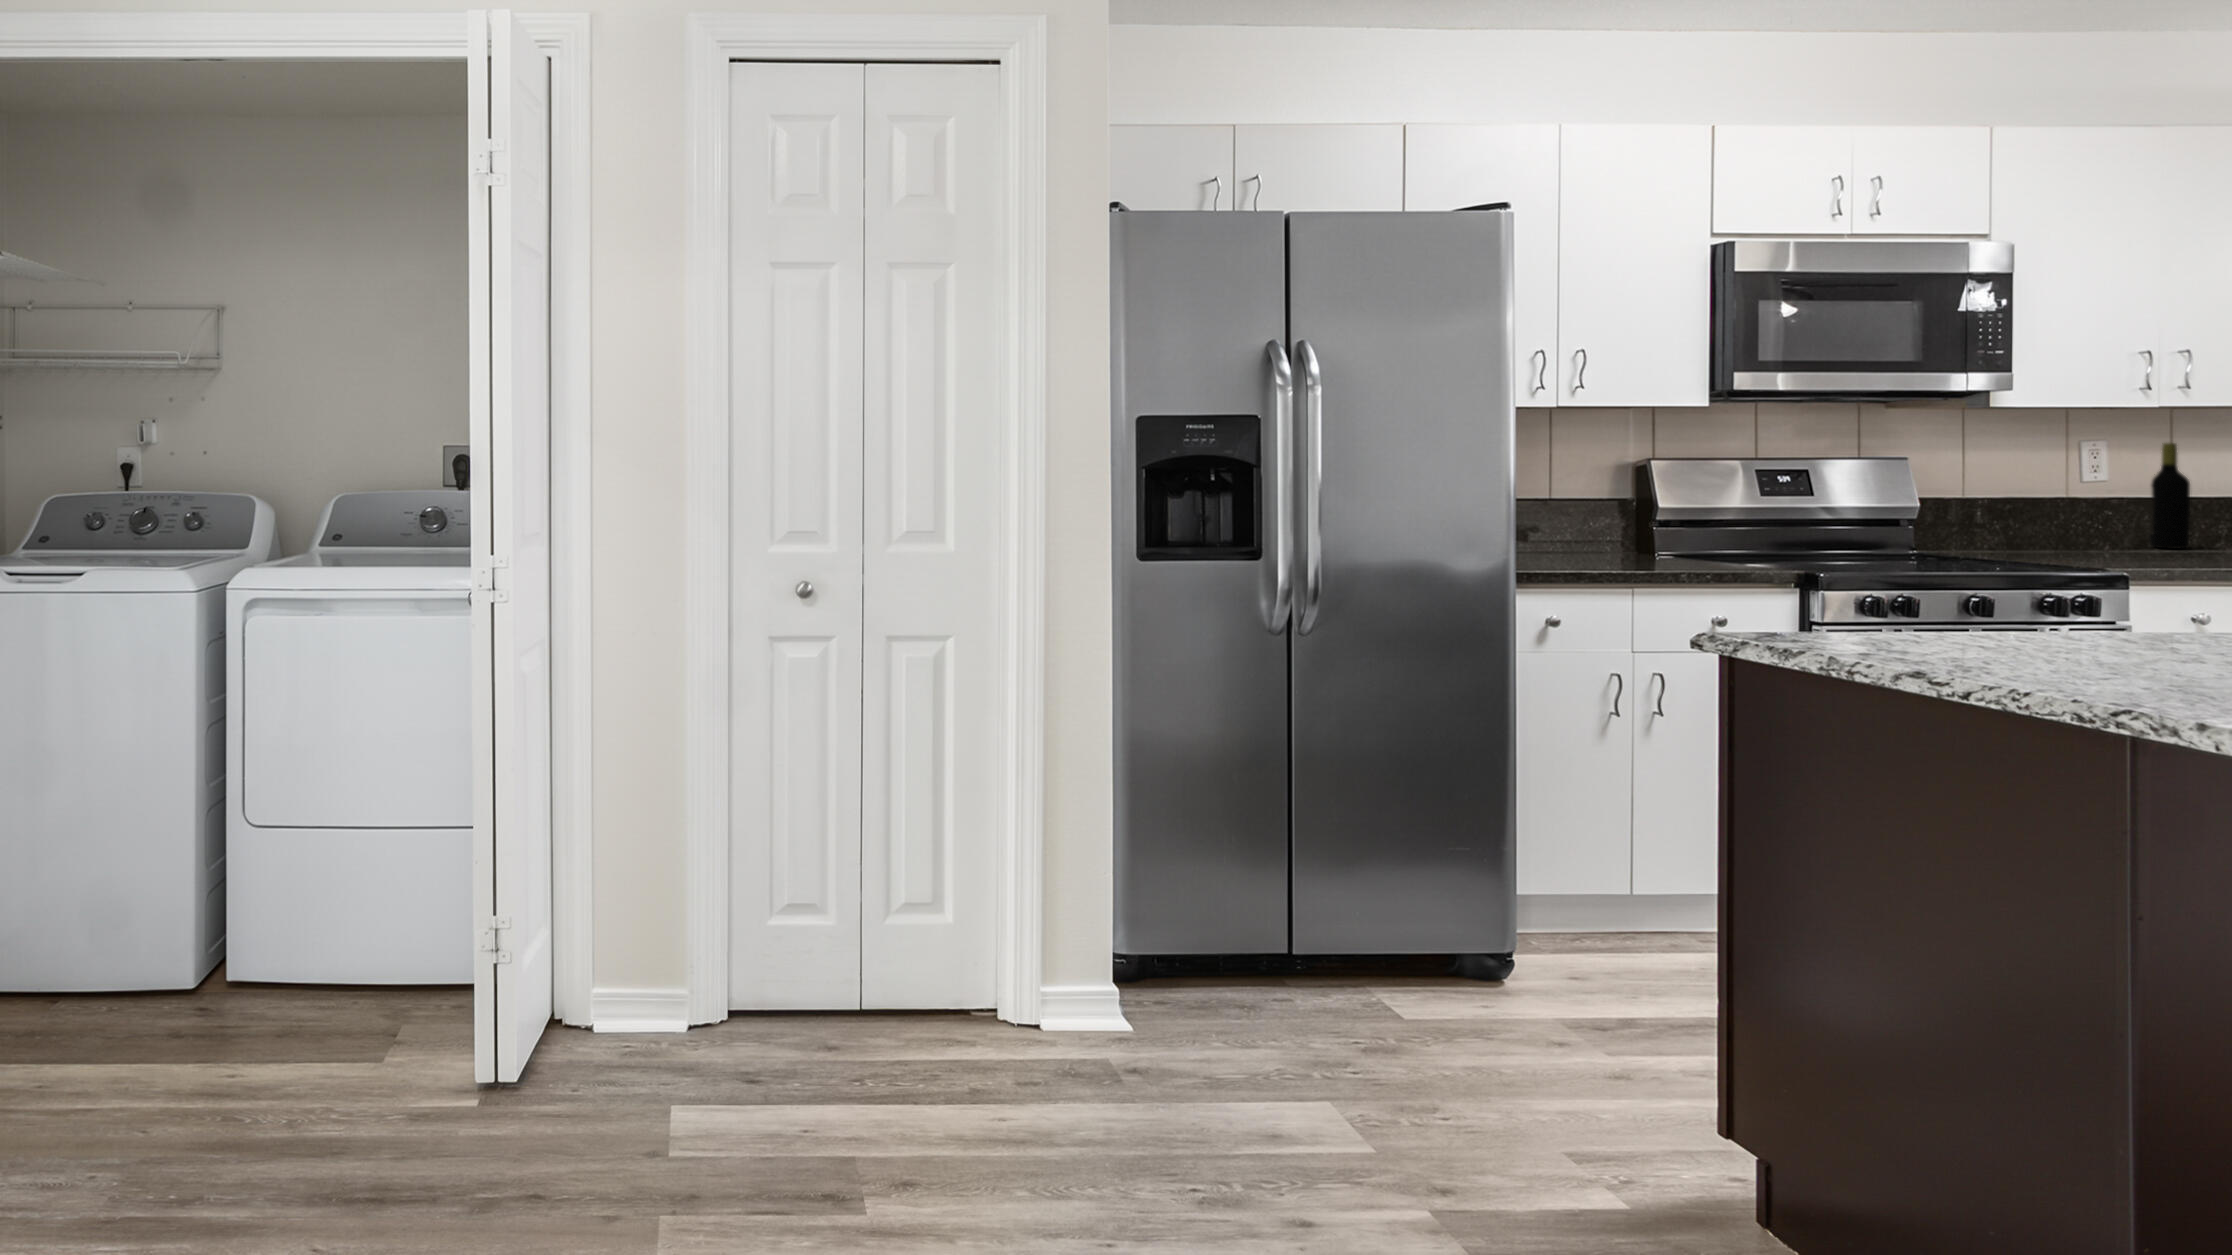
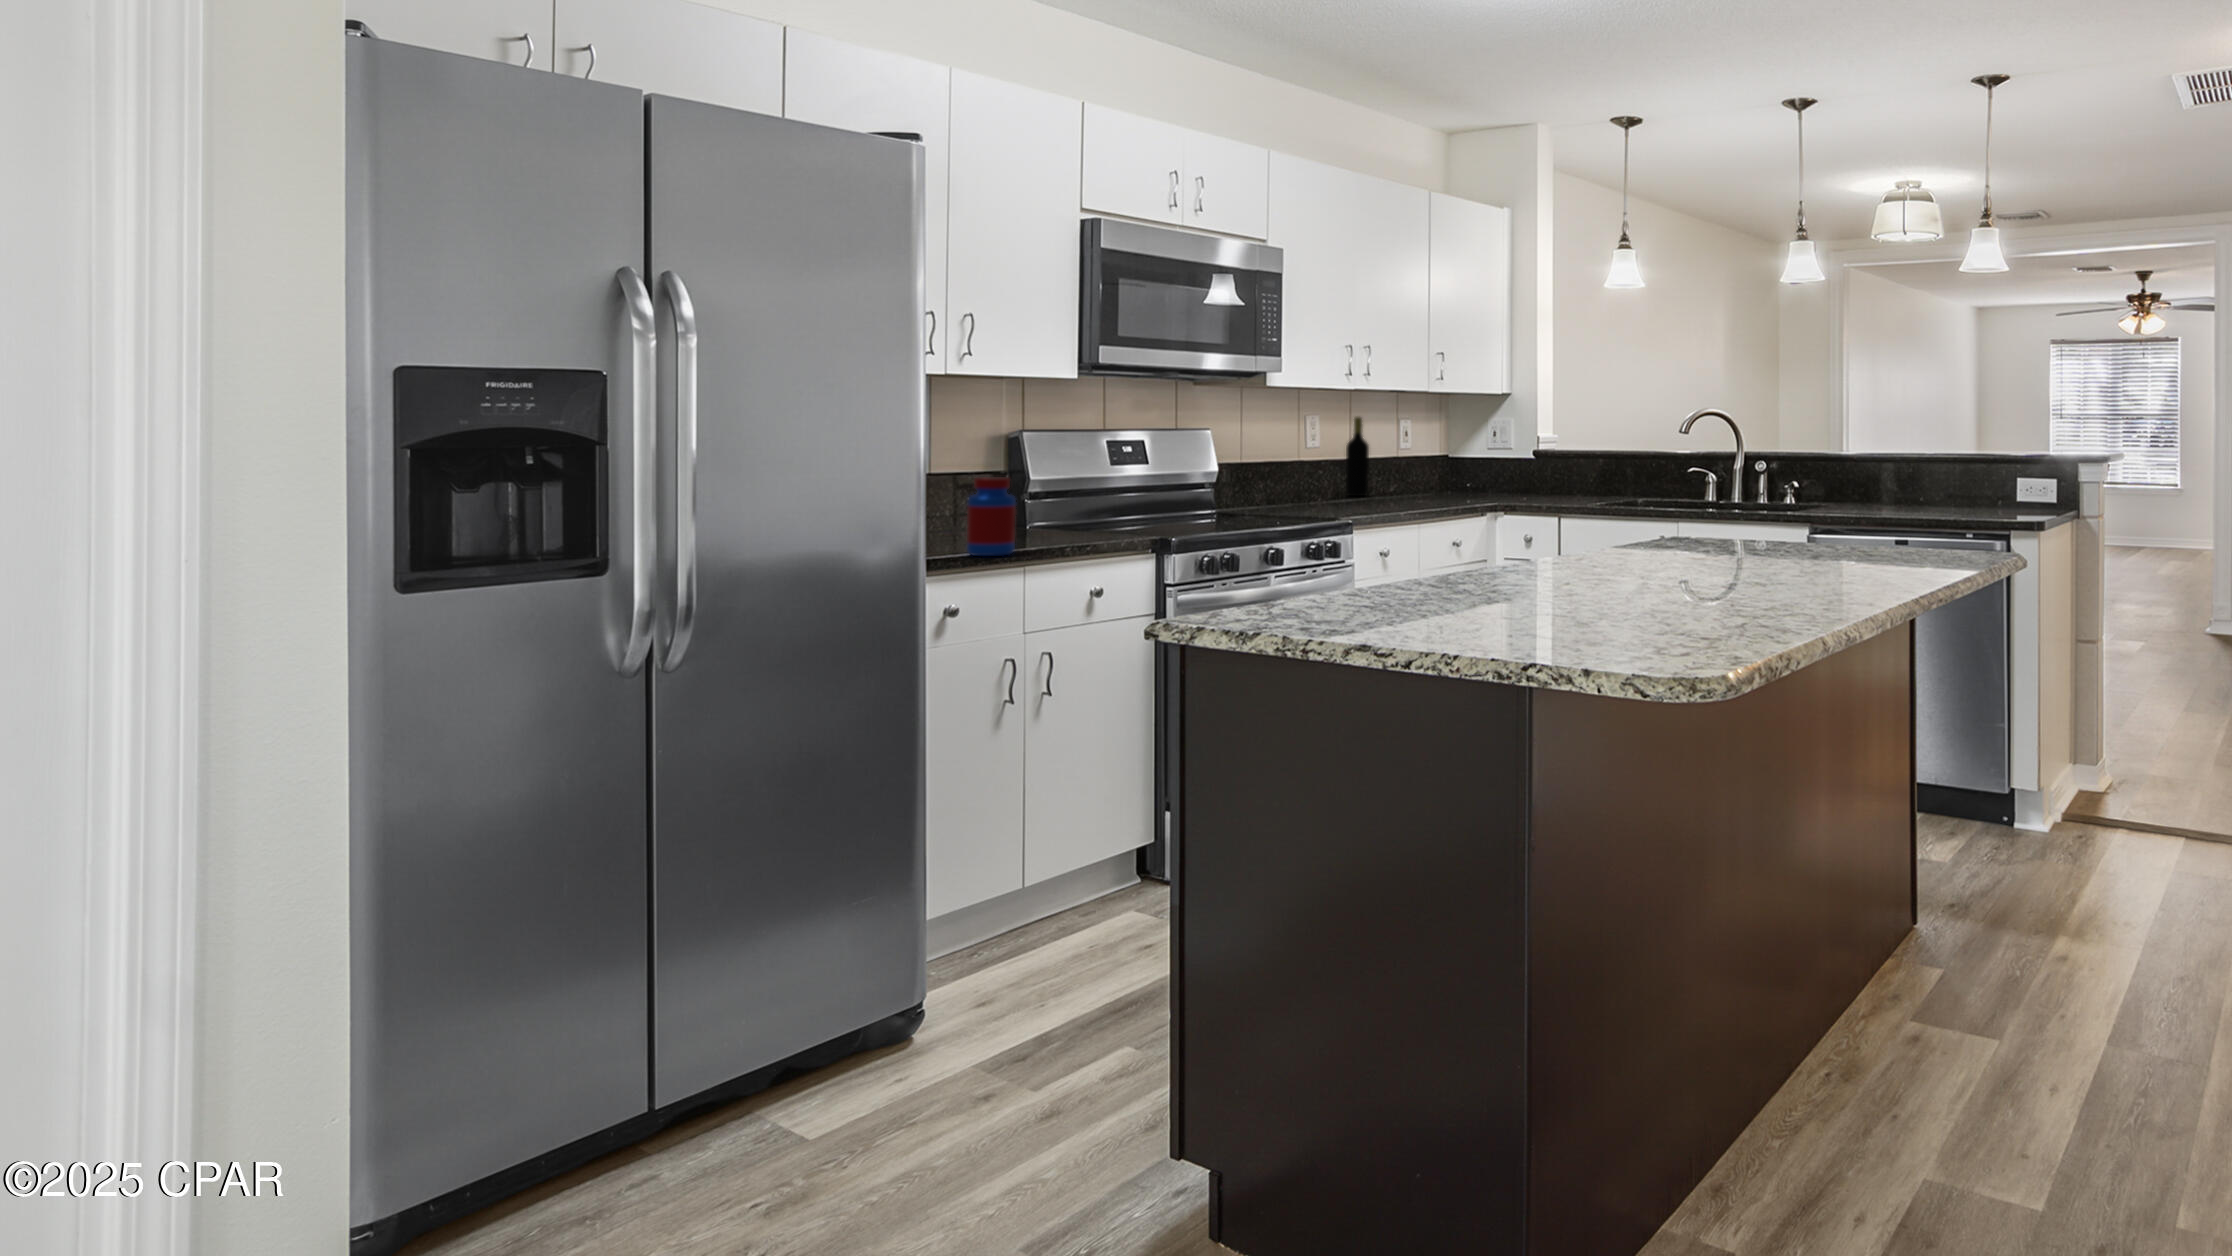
jar: none [1571,502,1620,578] -> present [967,477,1016,556]

